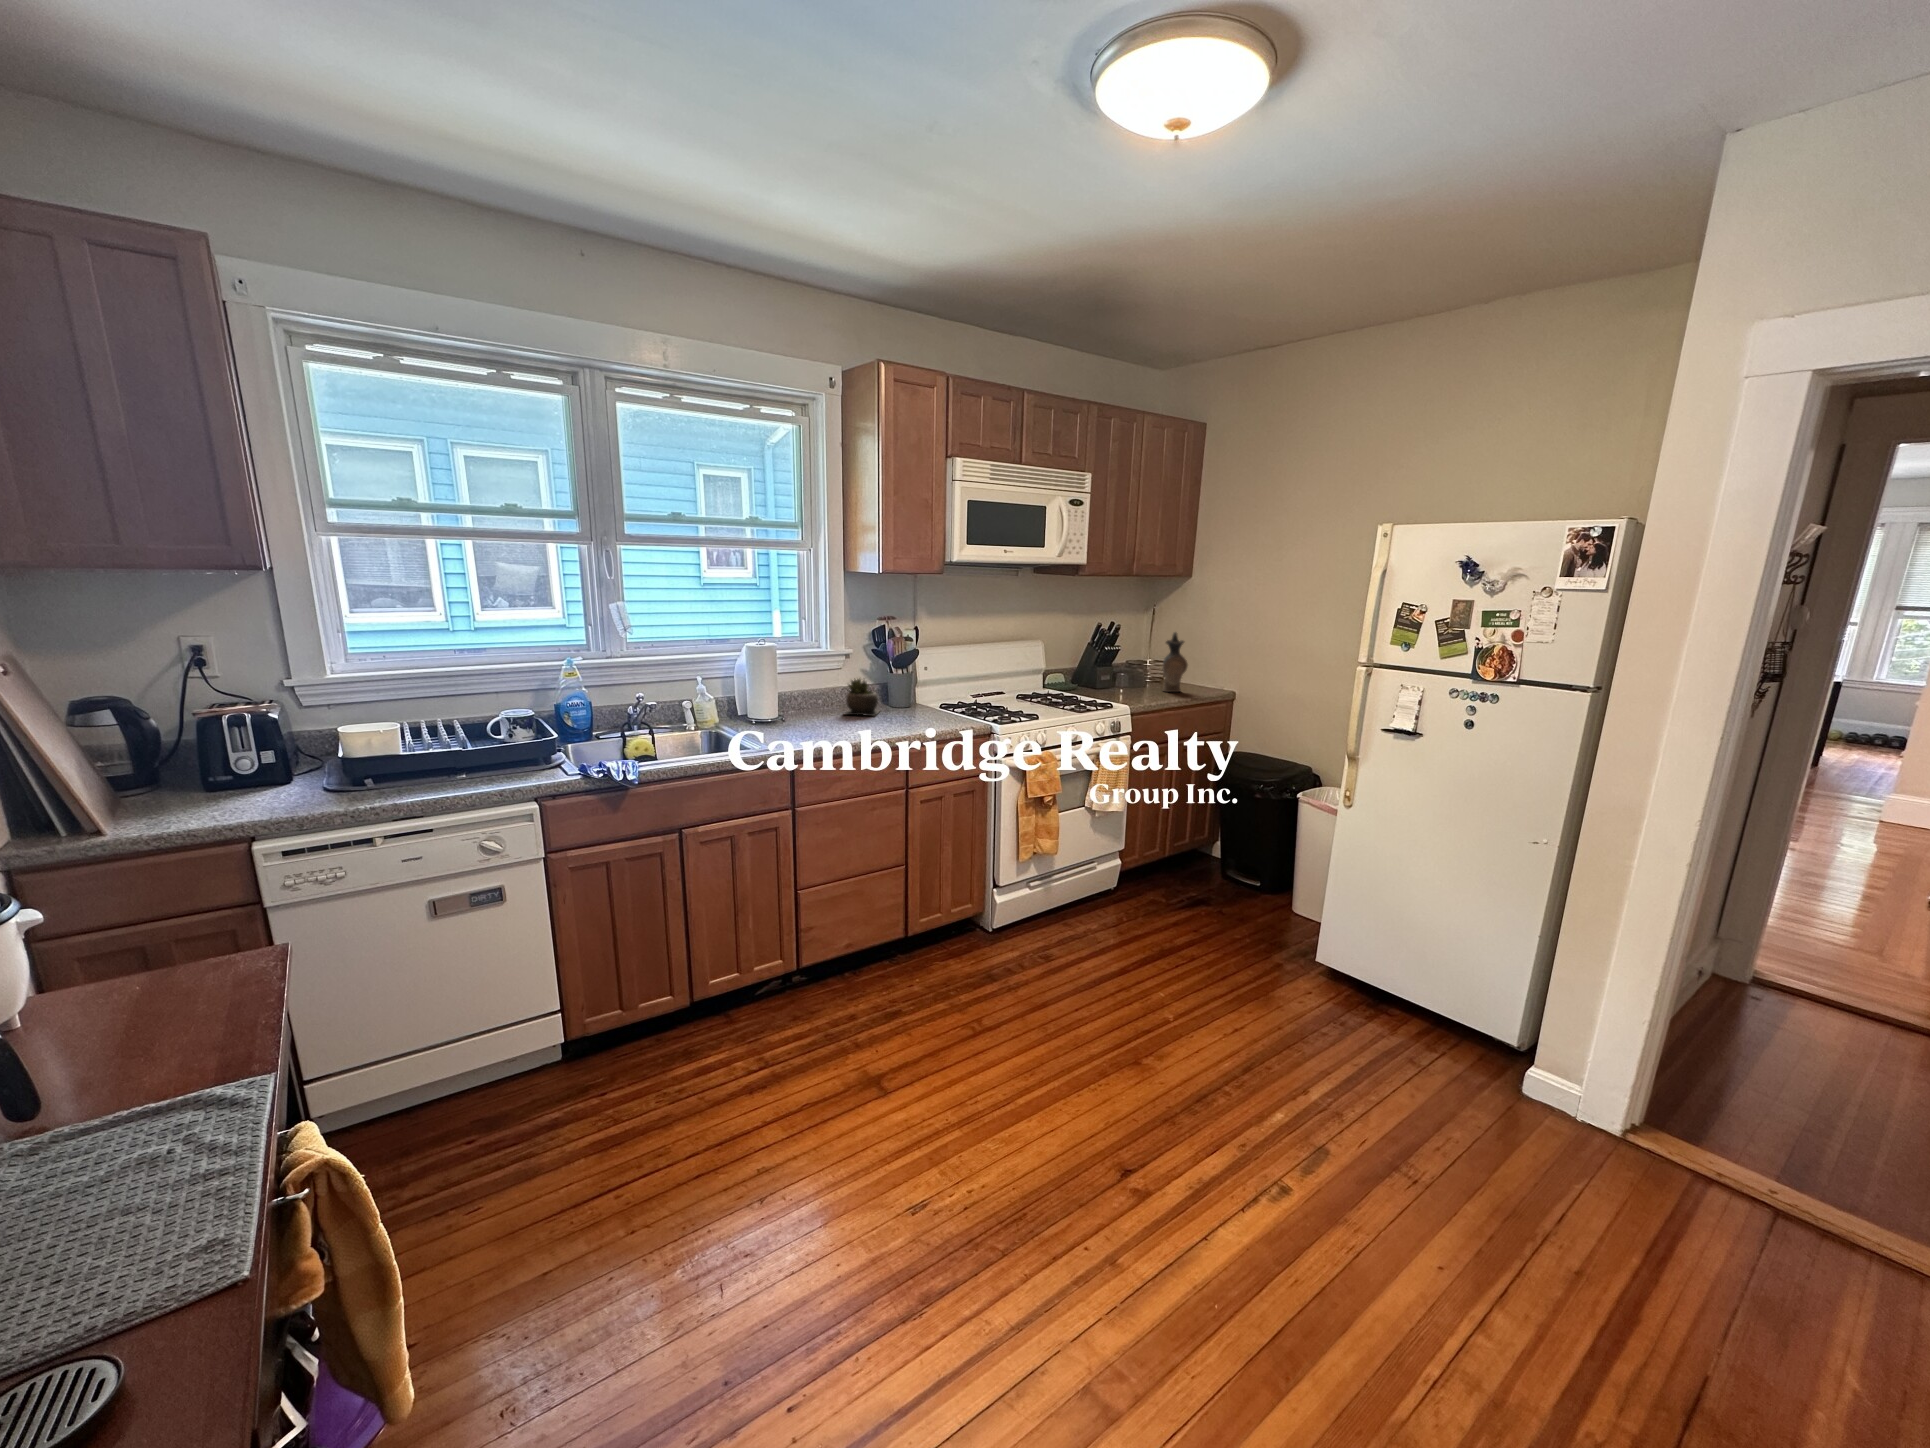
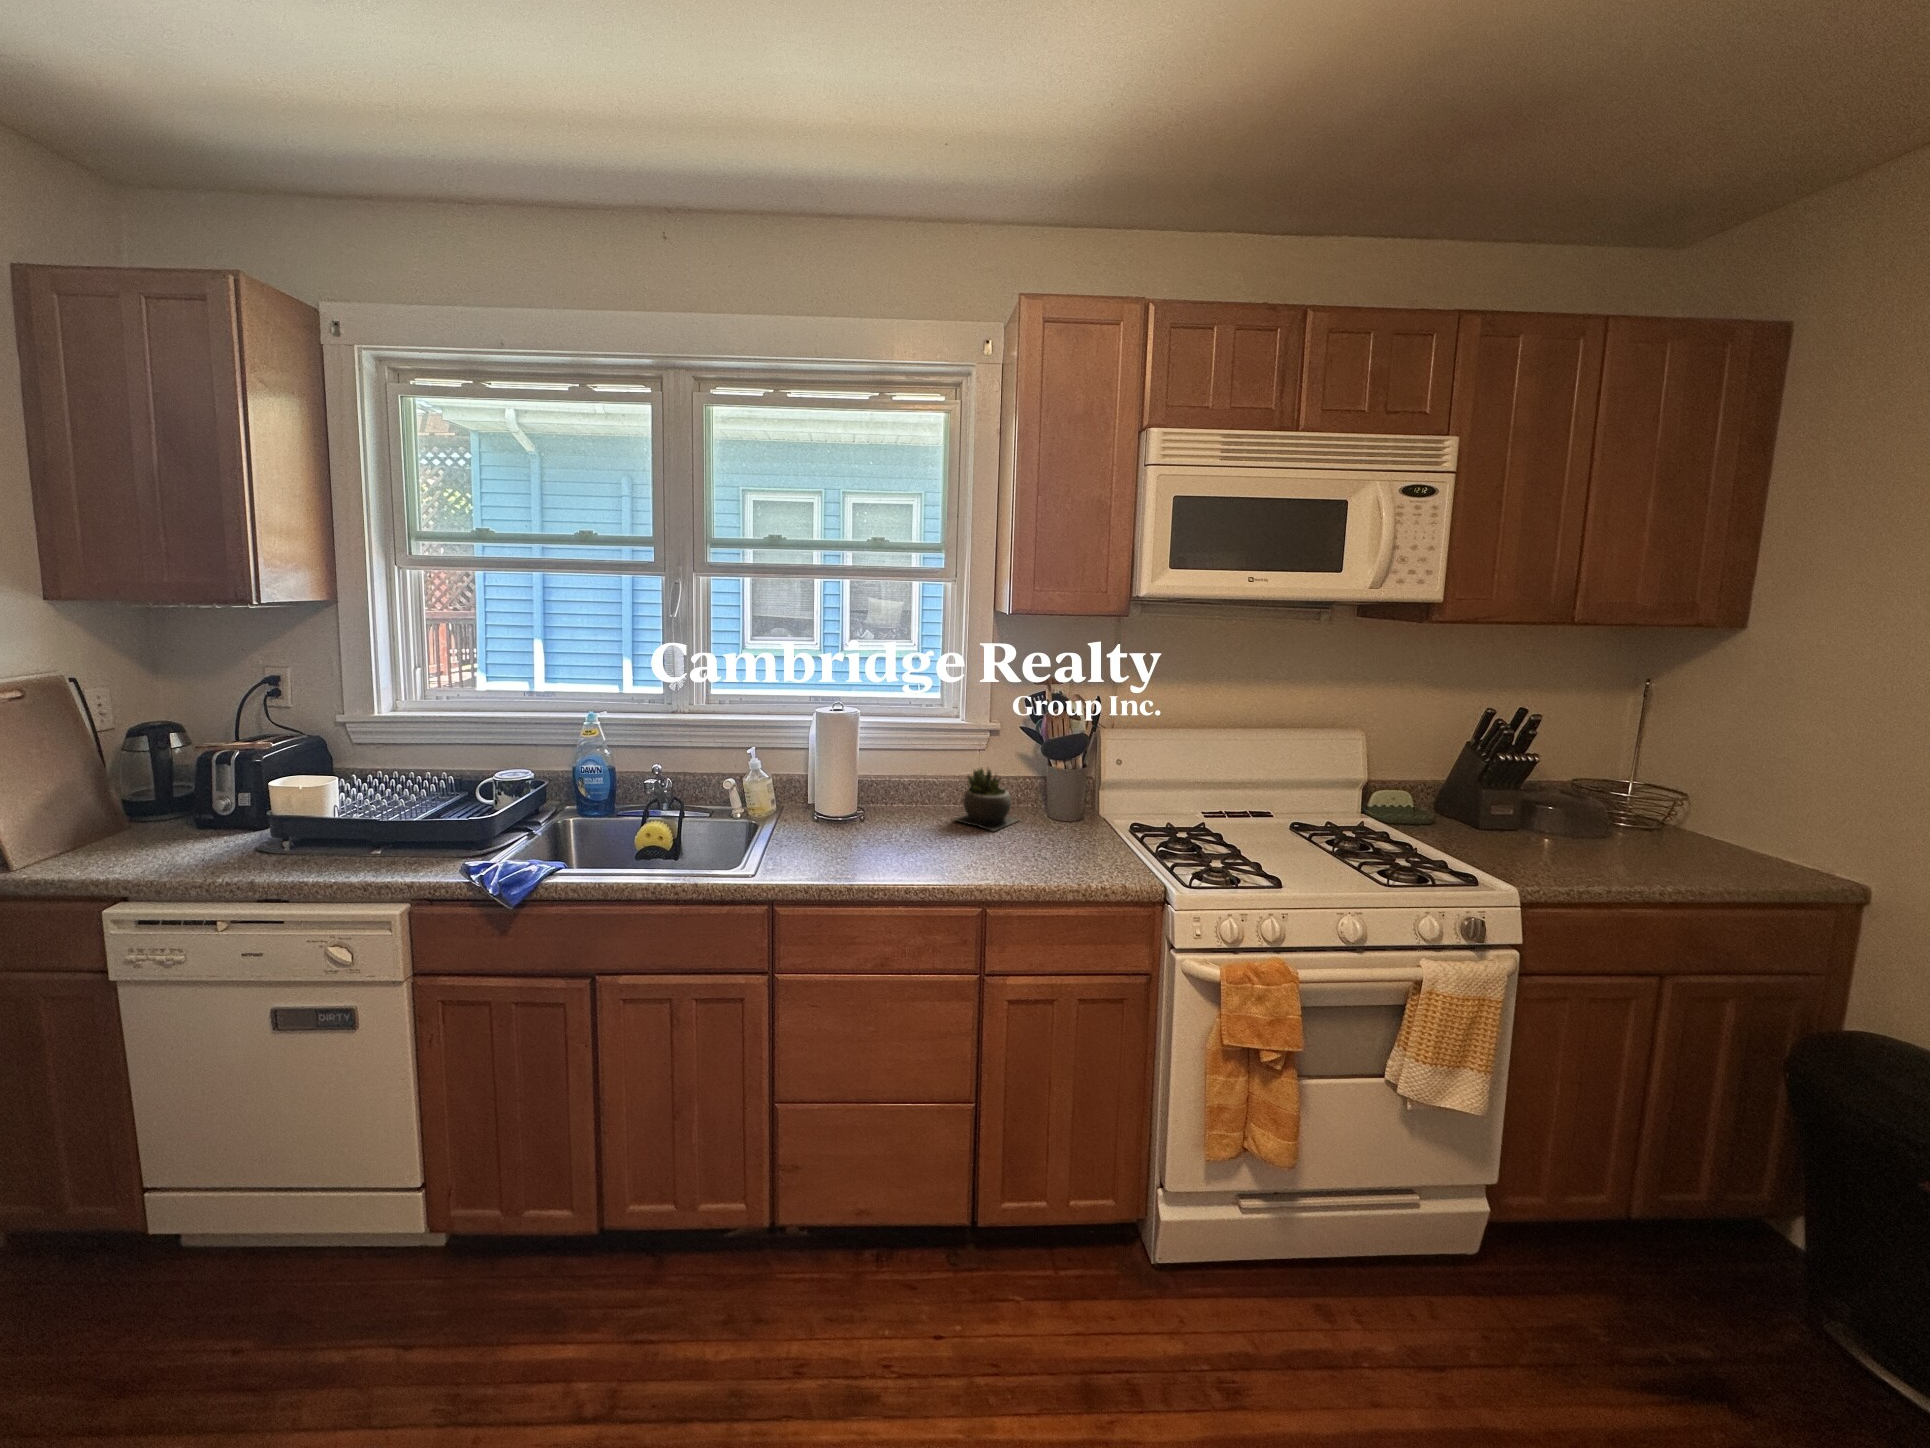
ceramic pitcher: present [1163,632,1188,692] -> none [1636,741,1708,867]

